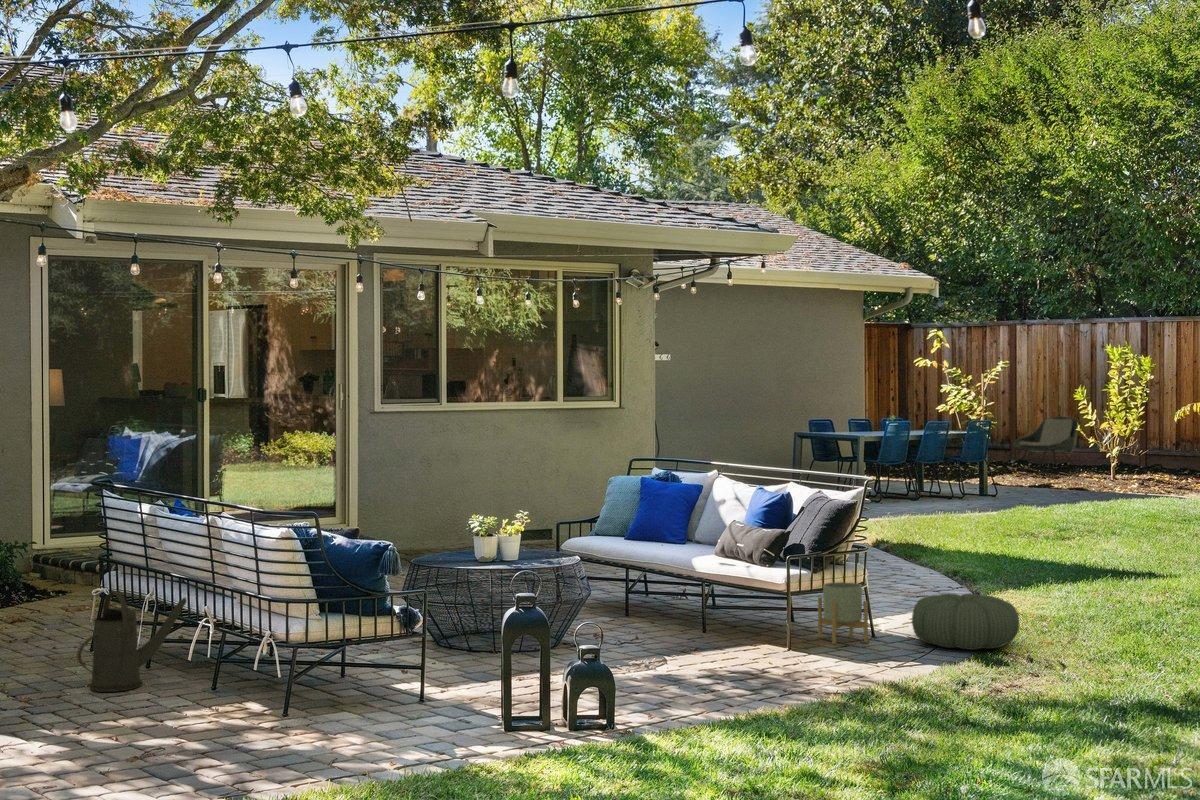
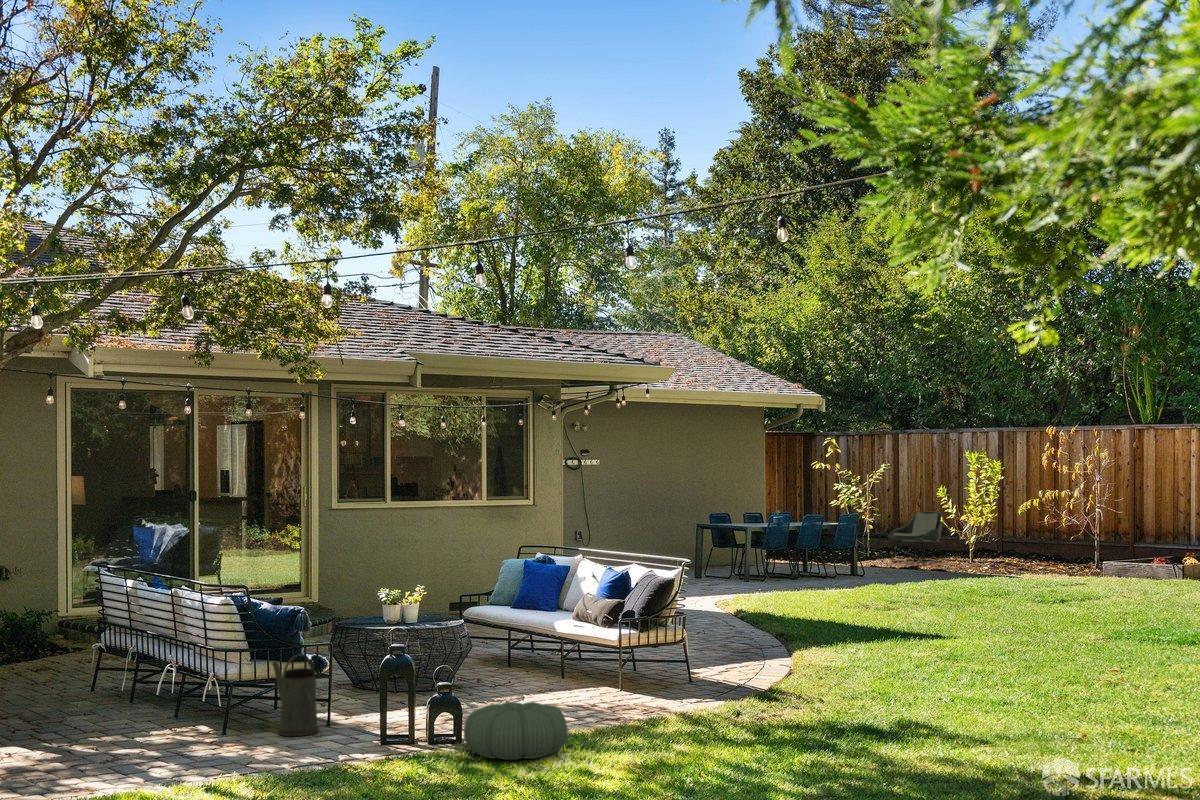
planter: present [818,582,868,644] -> none [644,638,680,685]
watering can: present [77,591,186,692] -> present [273,654,319,736]
pouf: present [912,593,1019,650] -> present [464,702,568,760]

